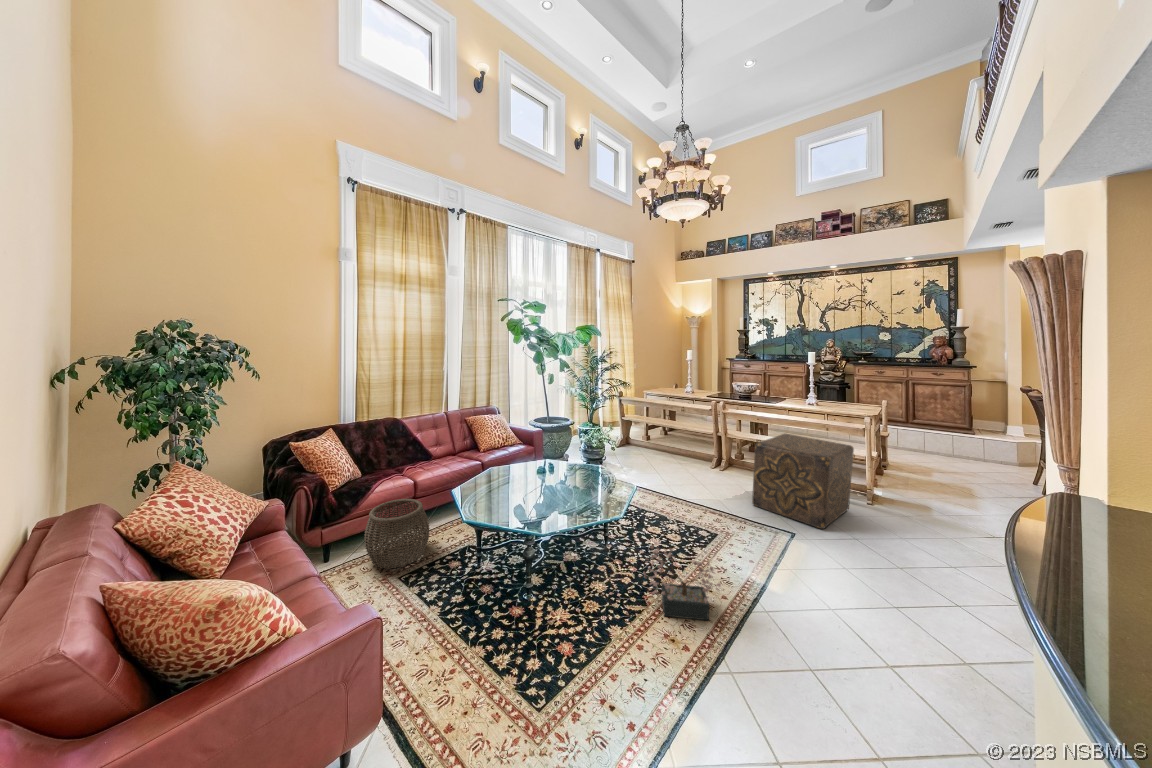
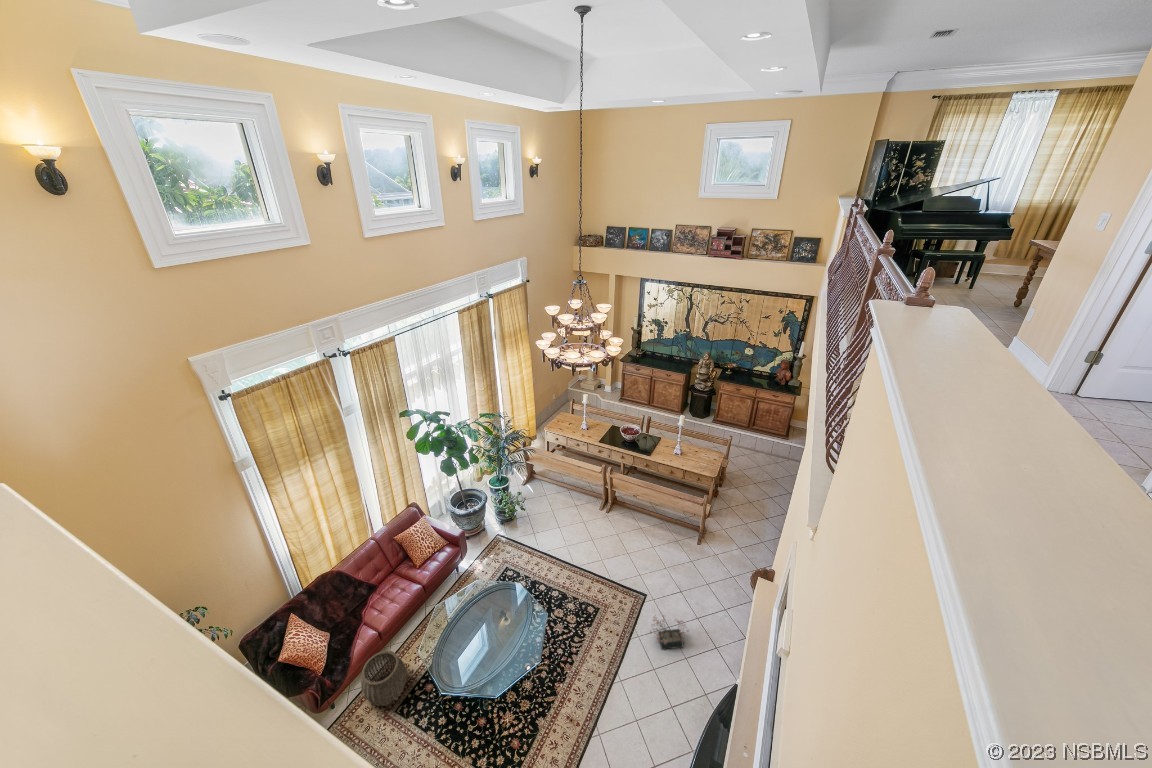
ottoman: present [752,434,854,529] -> none [627,512,692,593]
decorative plant: present [644,543,721,620] -> present [653,615,689,650]

